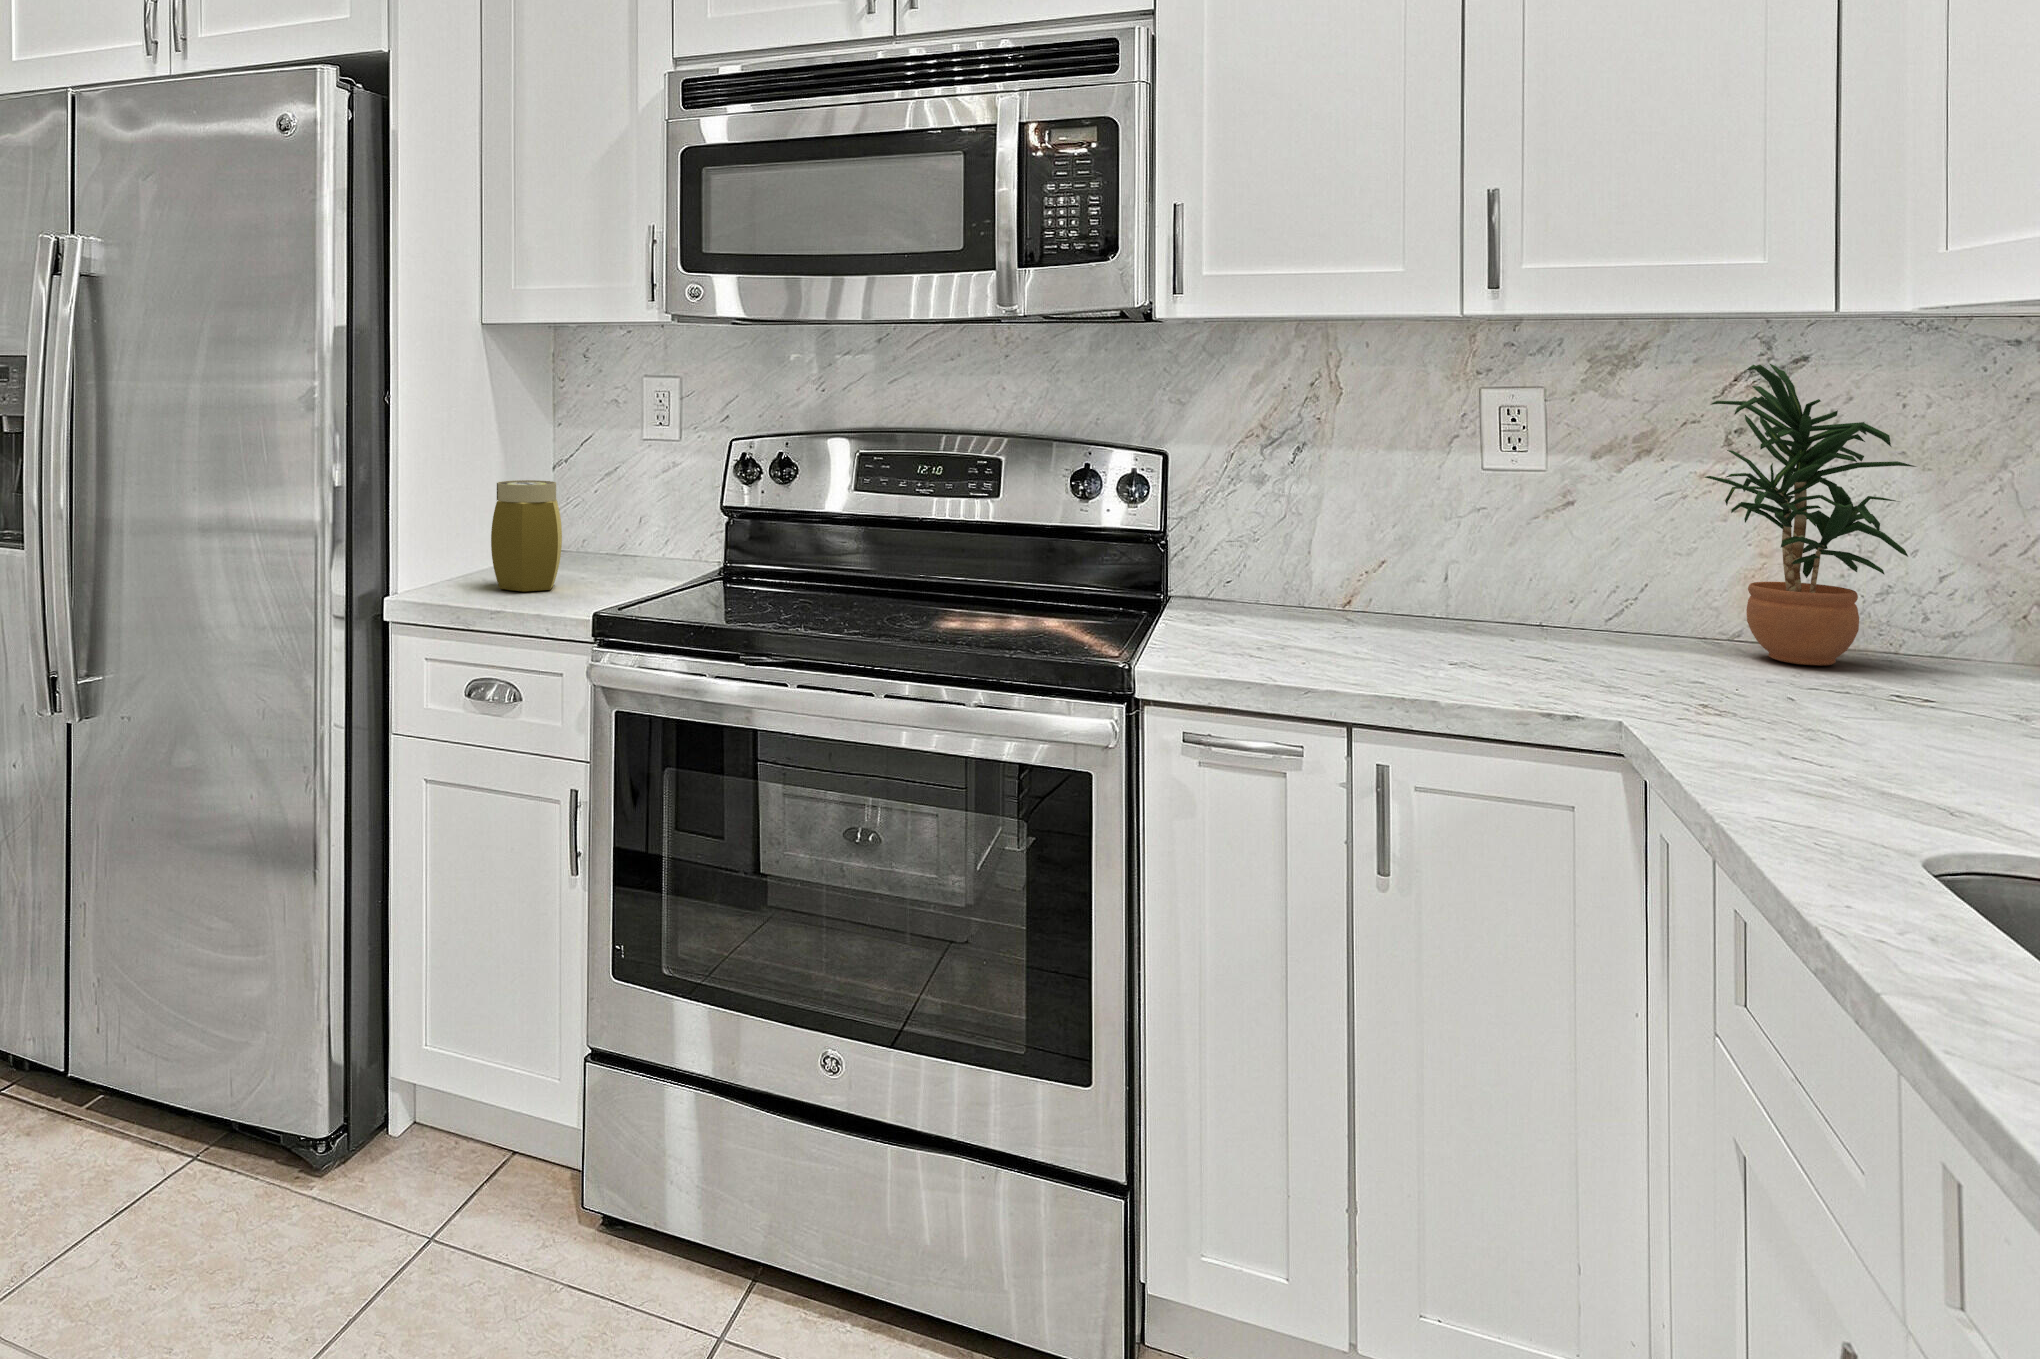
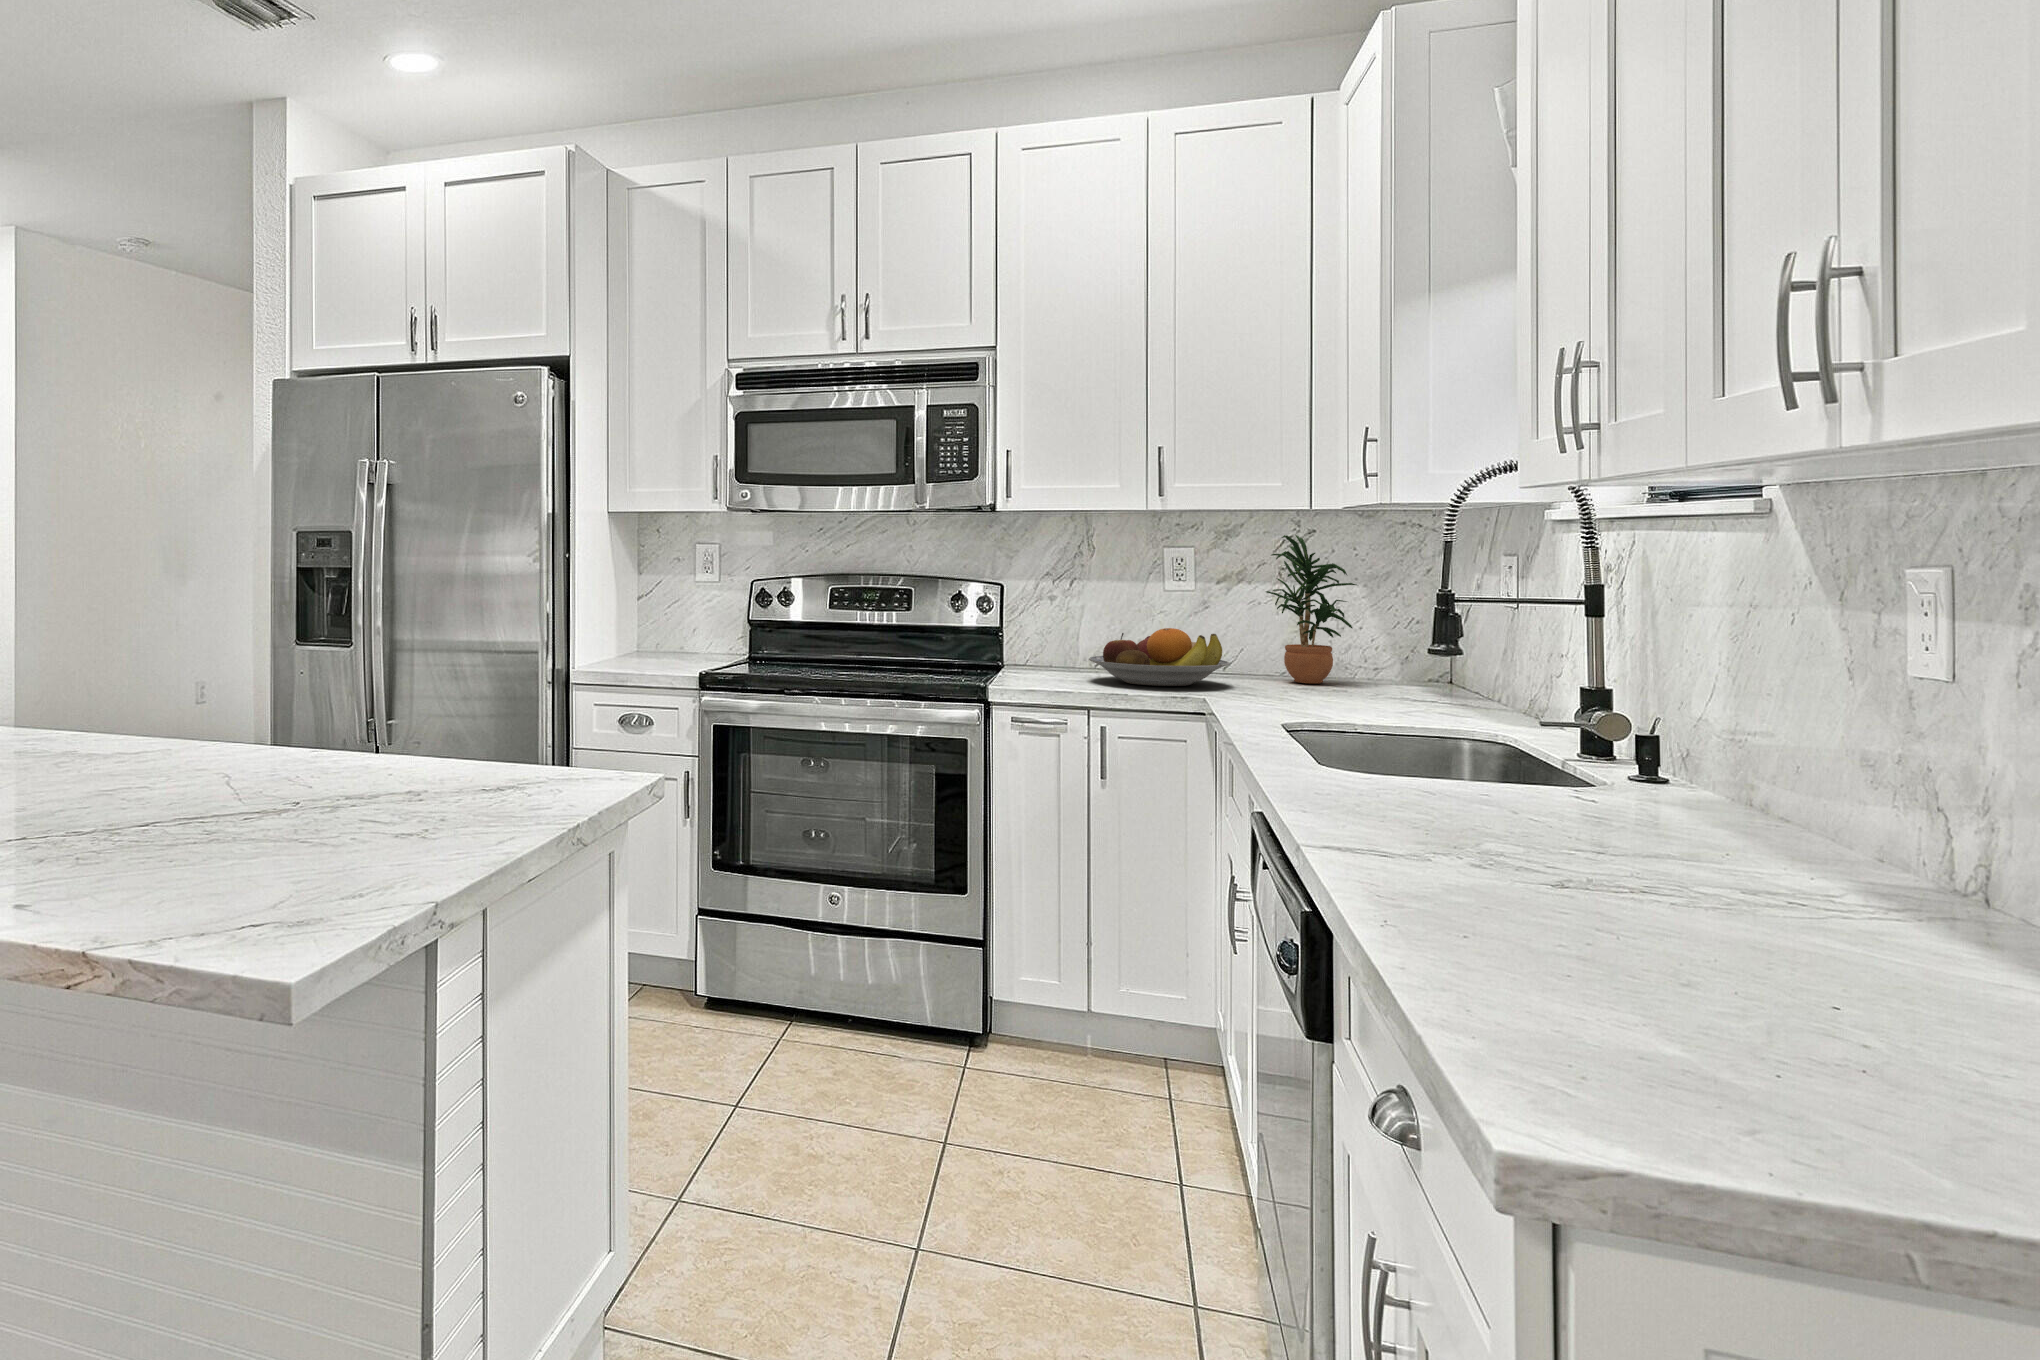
jar: present [491,480,562,591] -> none [626,603,666,665]
fruit bowl: none [1339,552,1644,671] -> present [1089,628,1229,686]

